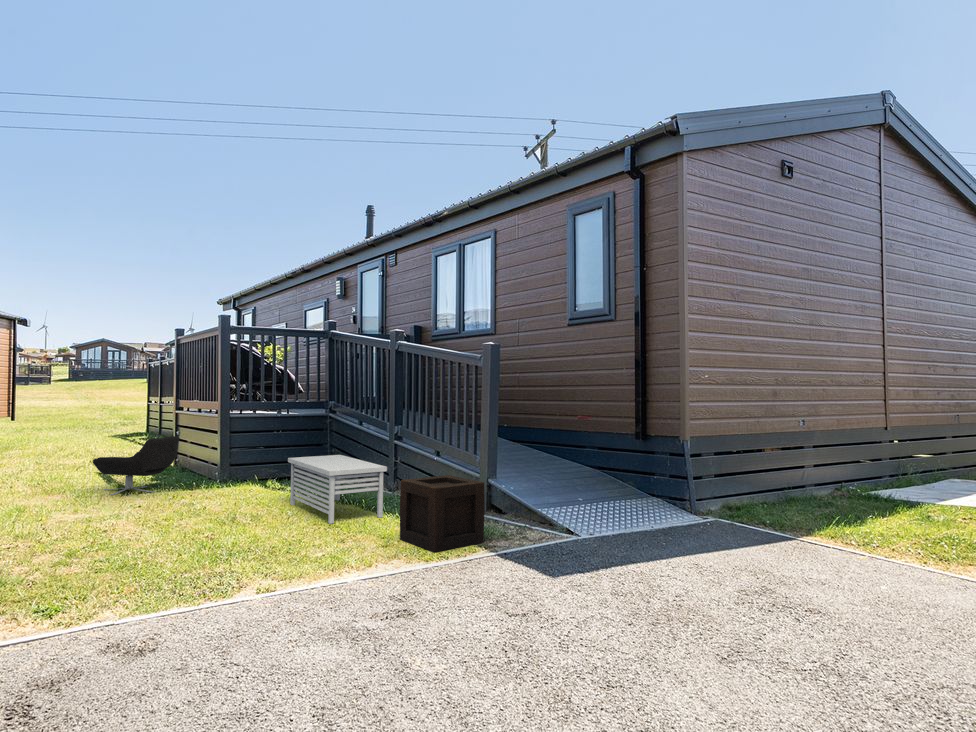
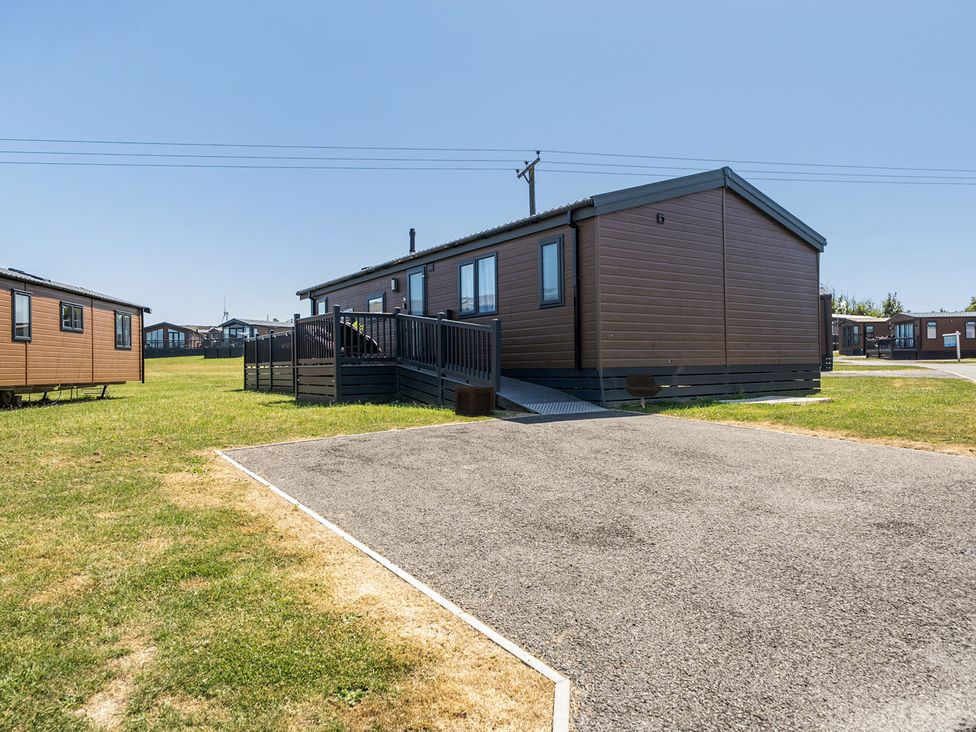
lounge chair: present [93,436,179,495] -> present [624,374,662,408]
storage bench: present [288,455,387,524] -> none [391,382,445,412]

